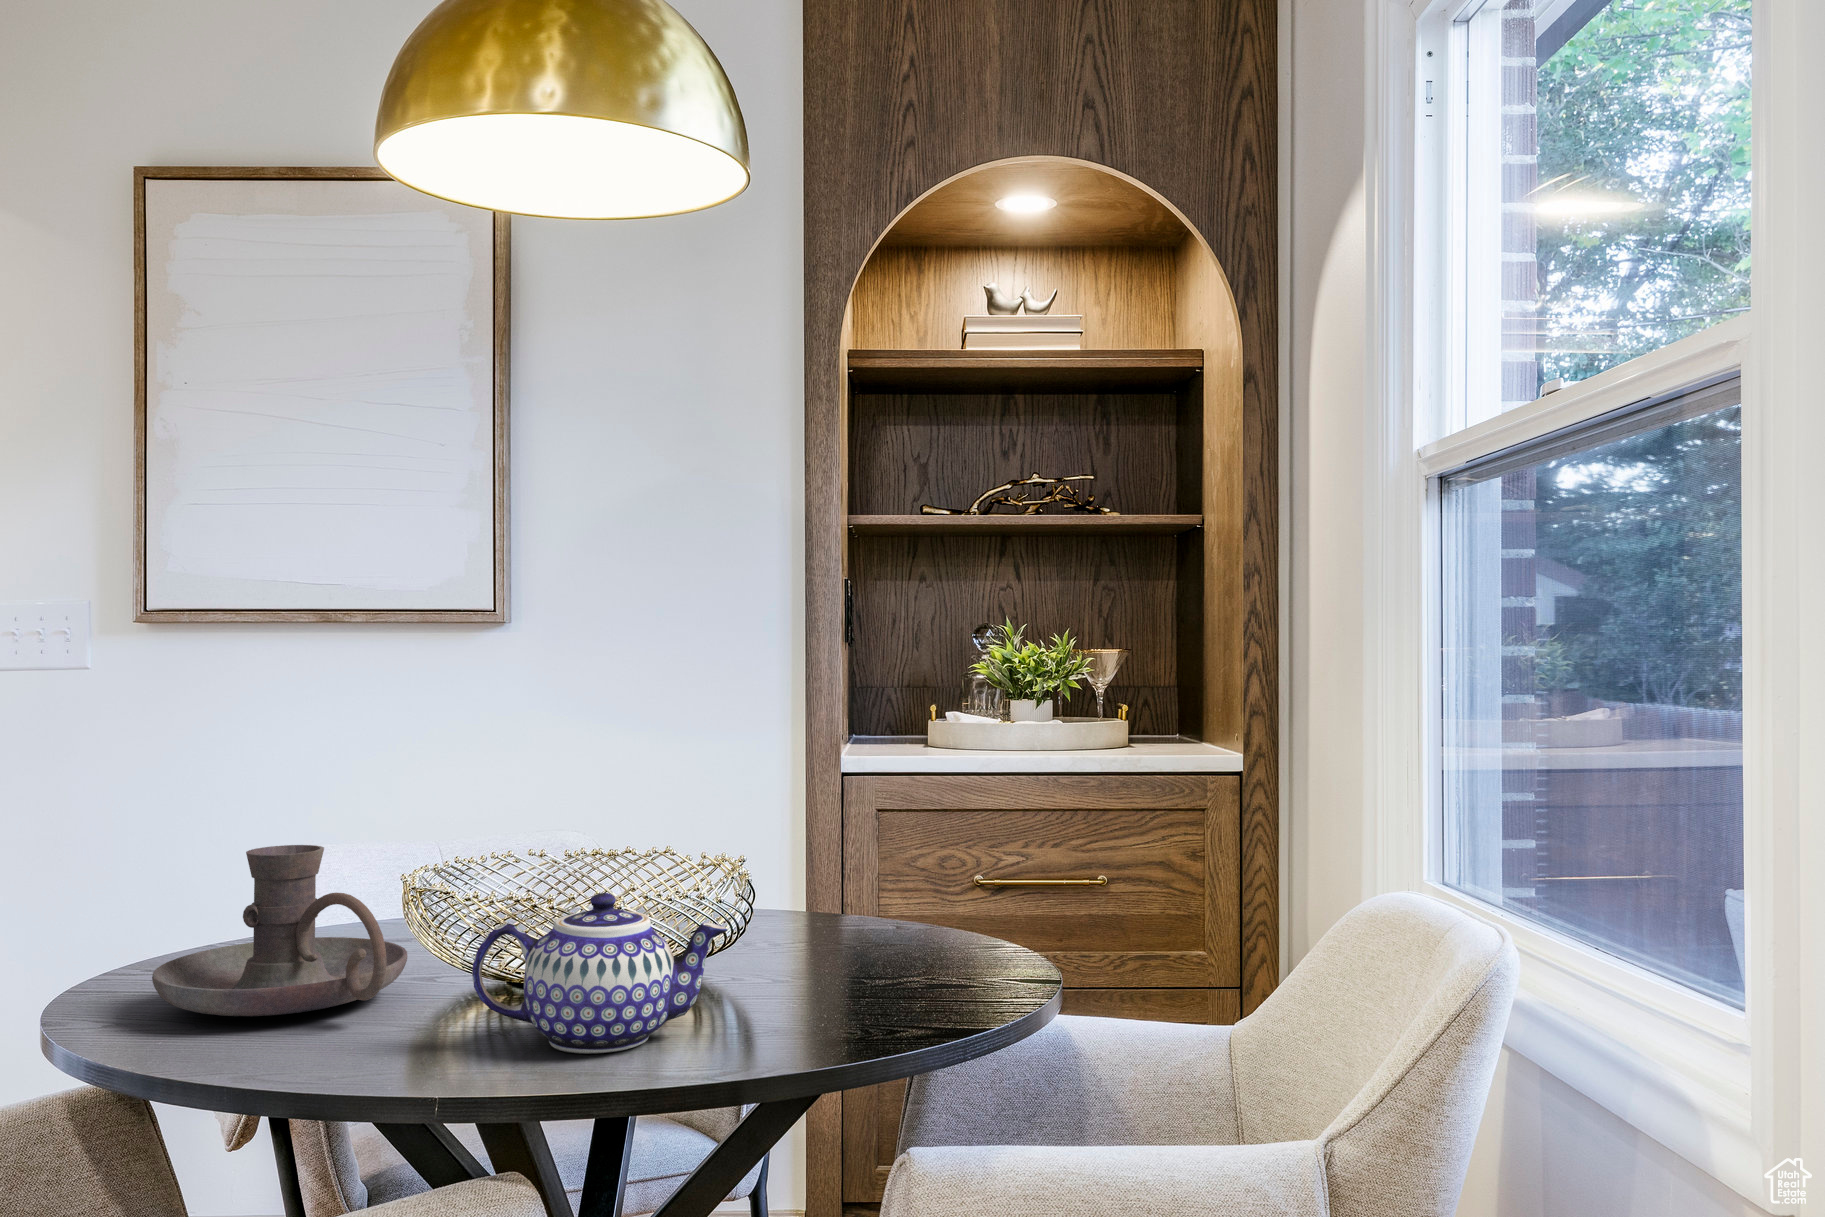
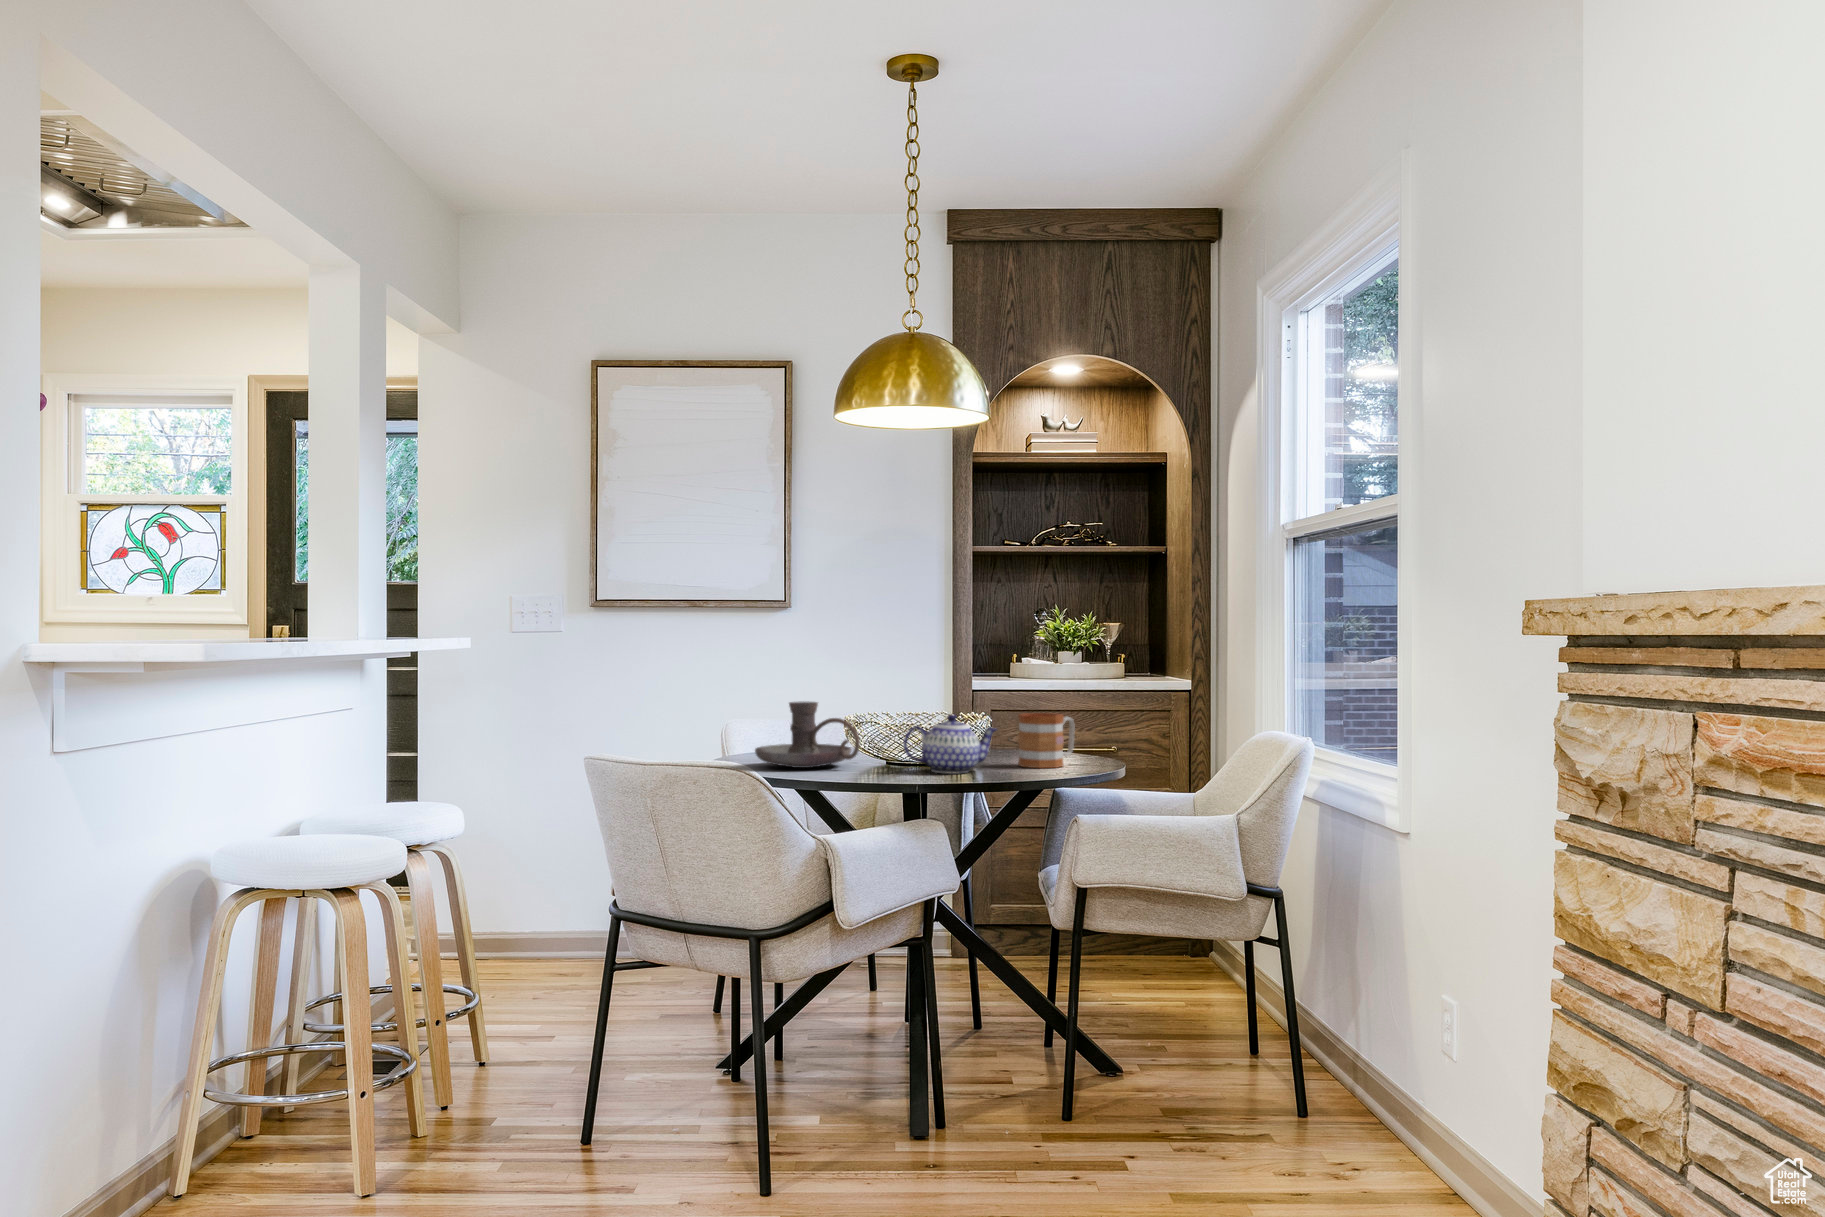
mug: none [800,872,945,1021] -> present [1018,713,1075,768]

